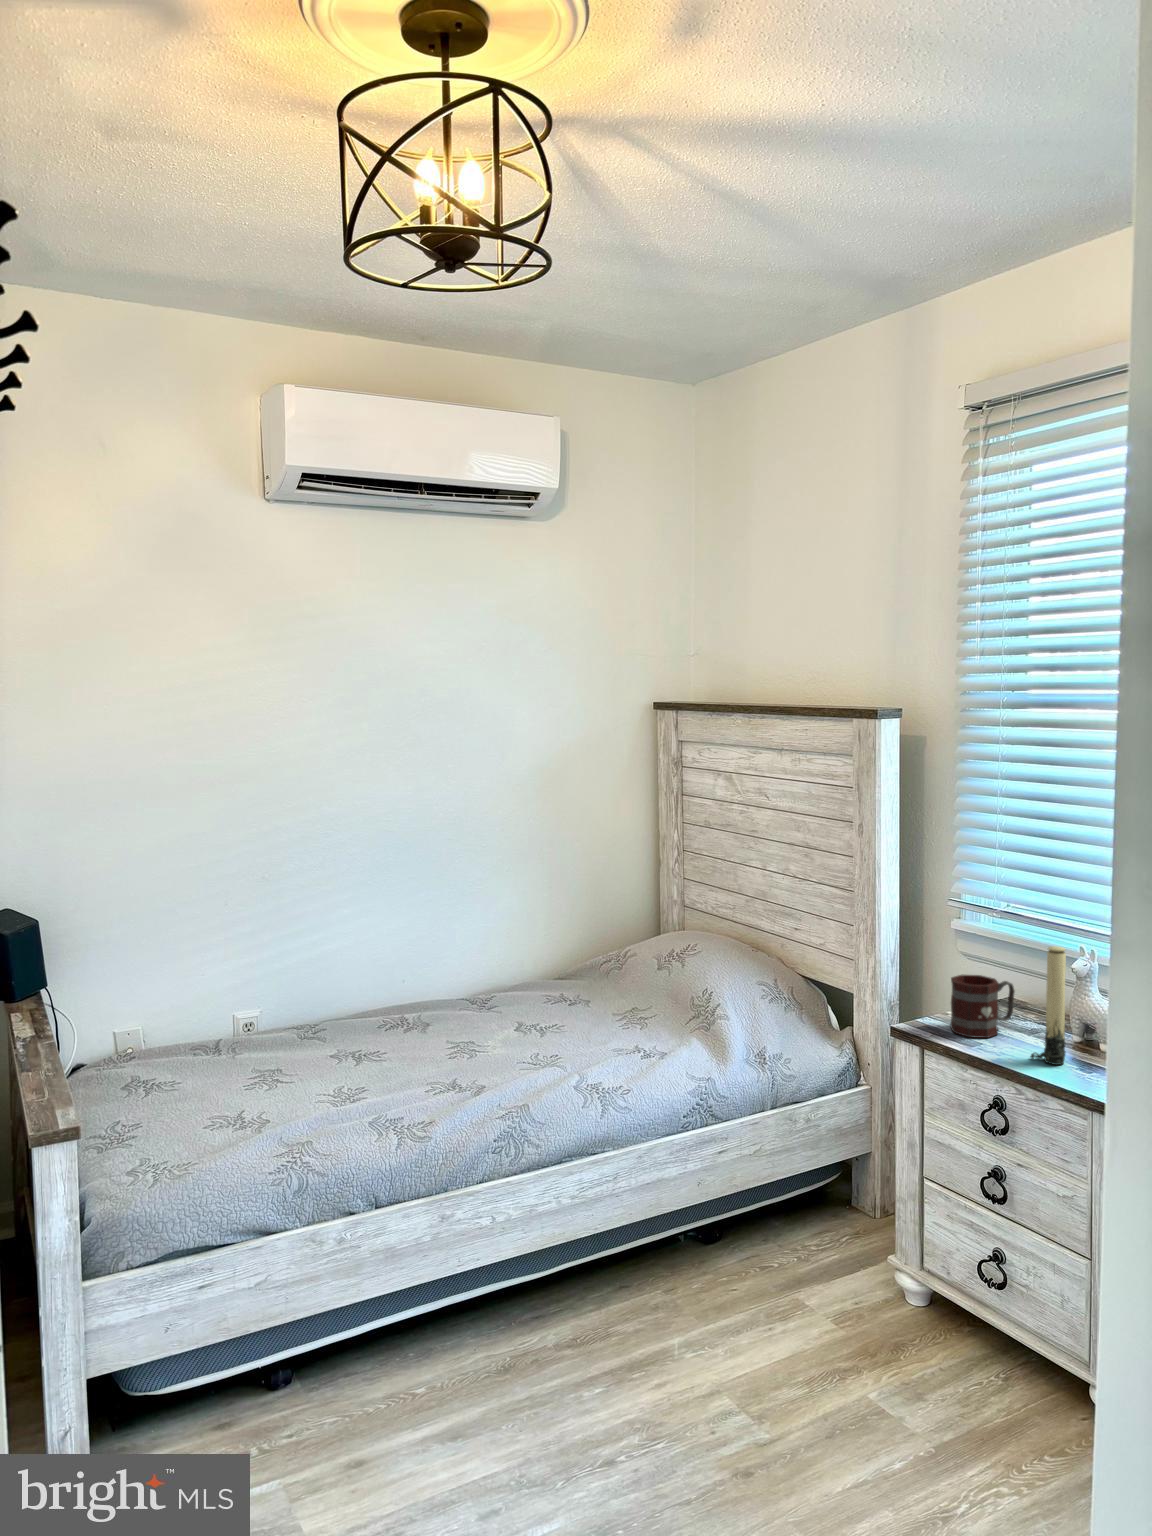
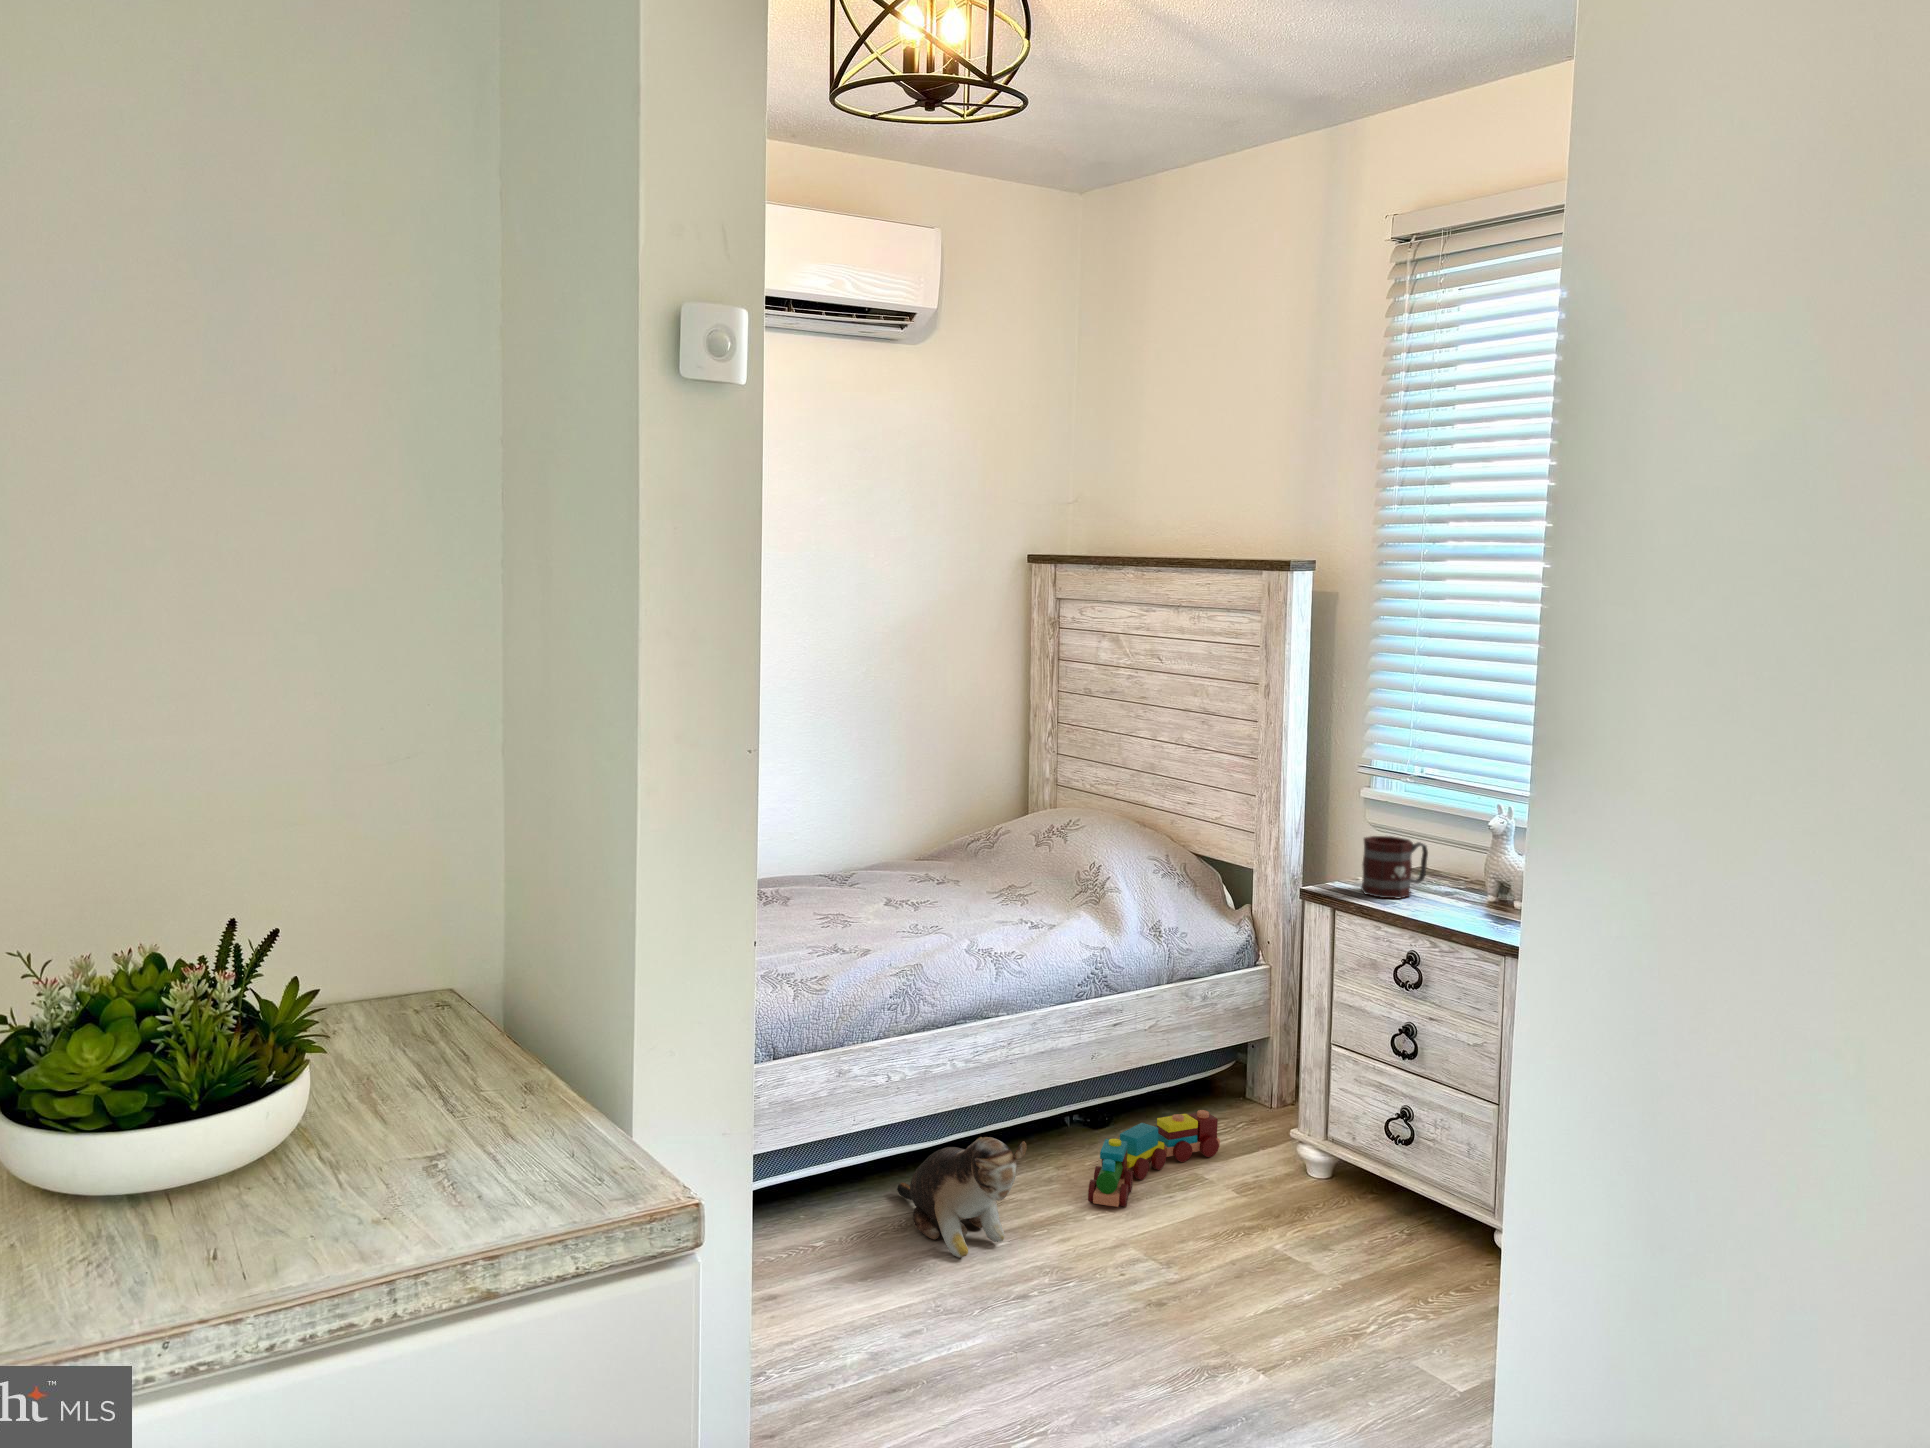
candle: present [1031,946,1066,1065] -> none [1444,799,1483,919]
toy train: none [689,1232,823,1343] -> present [1088,1110,1220,1207]
plush toy: none [508,1291,614,1409] -> present [897,1137,1027,1257]

